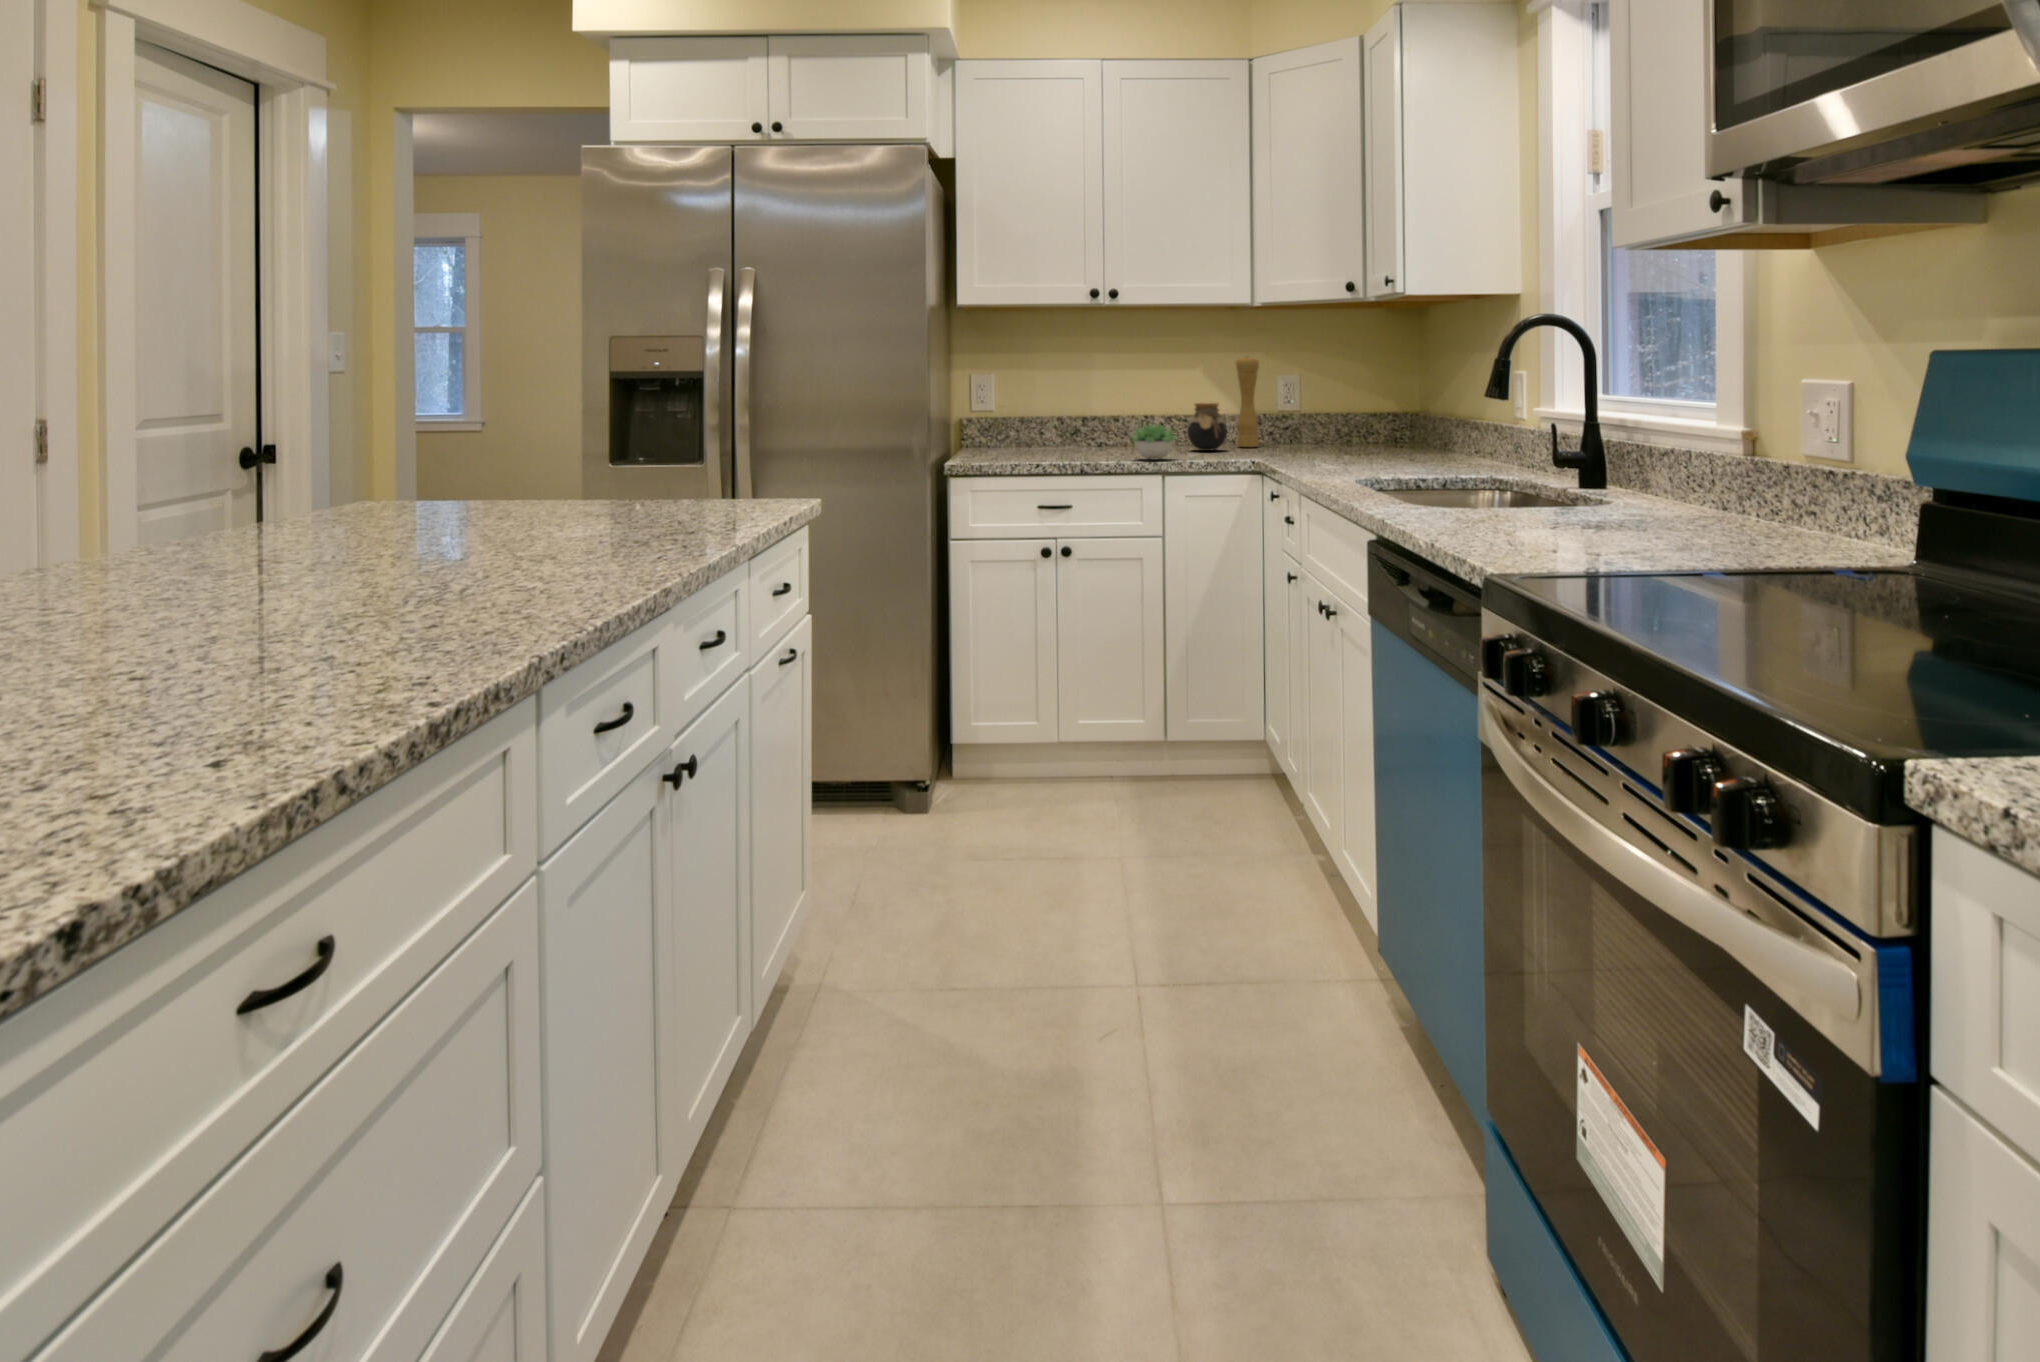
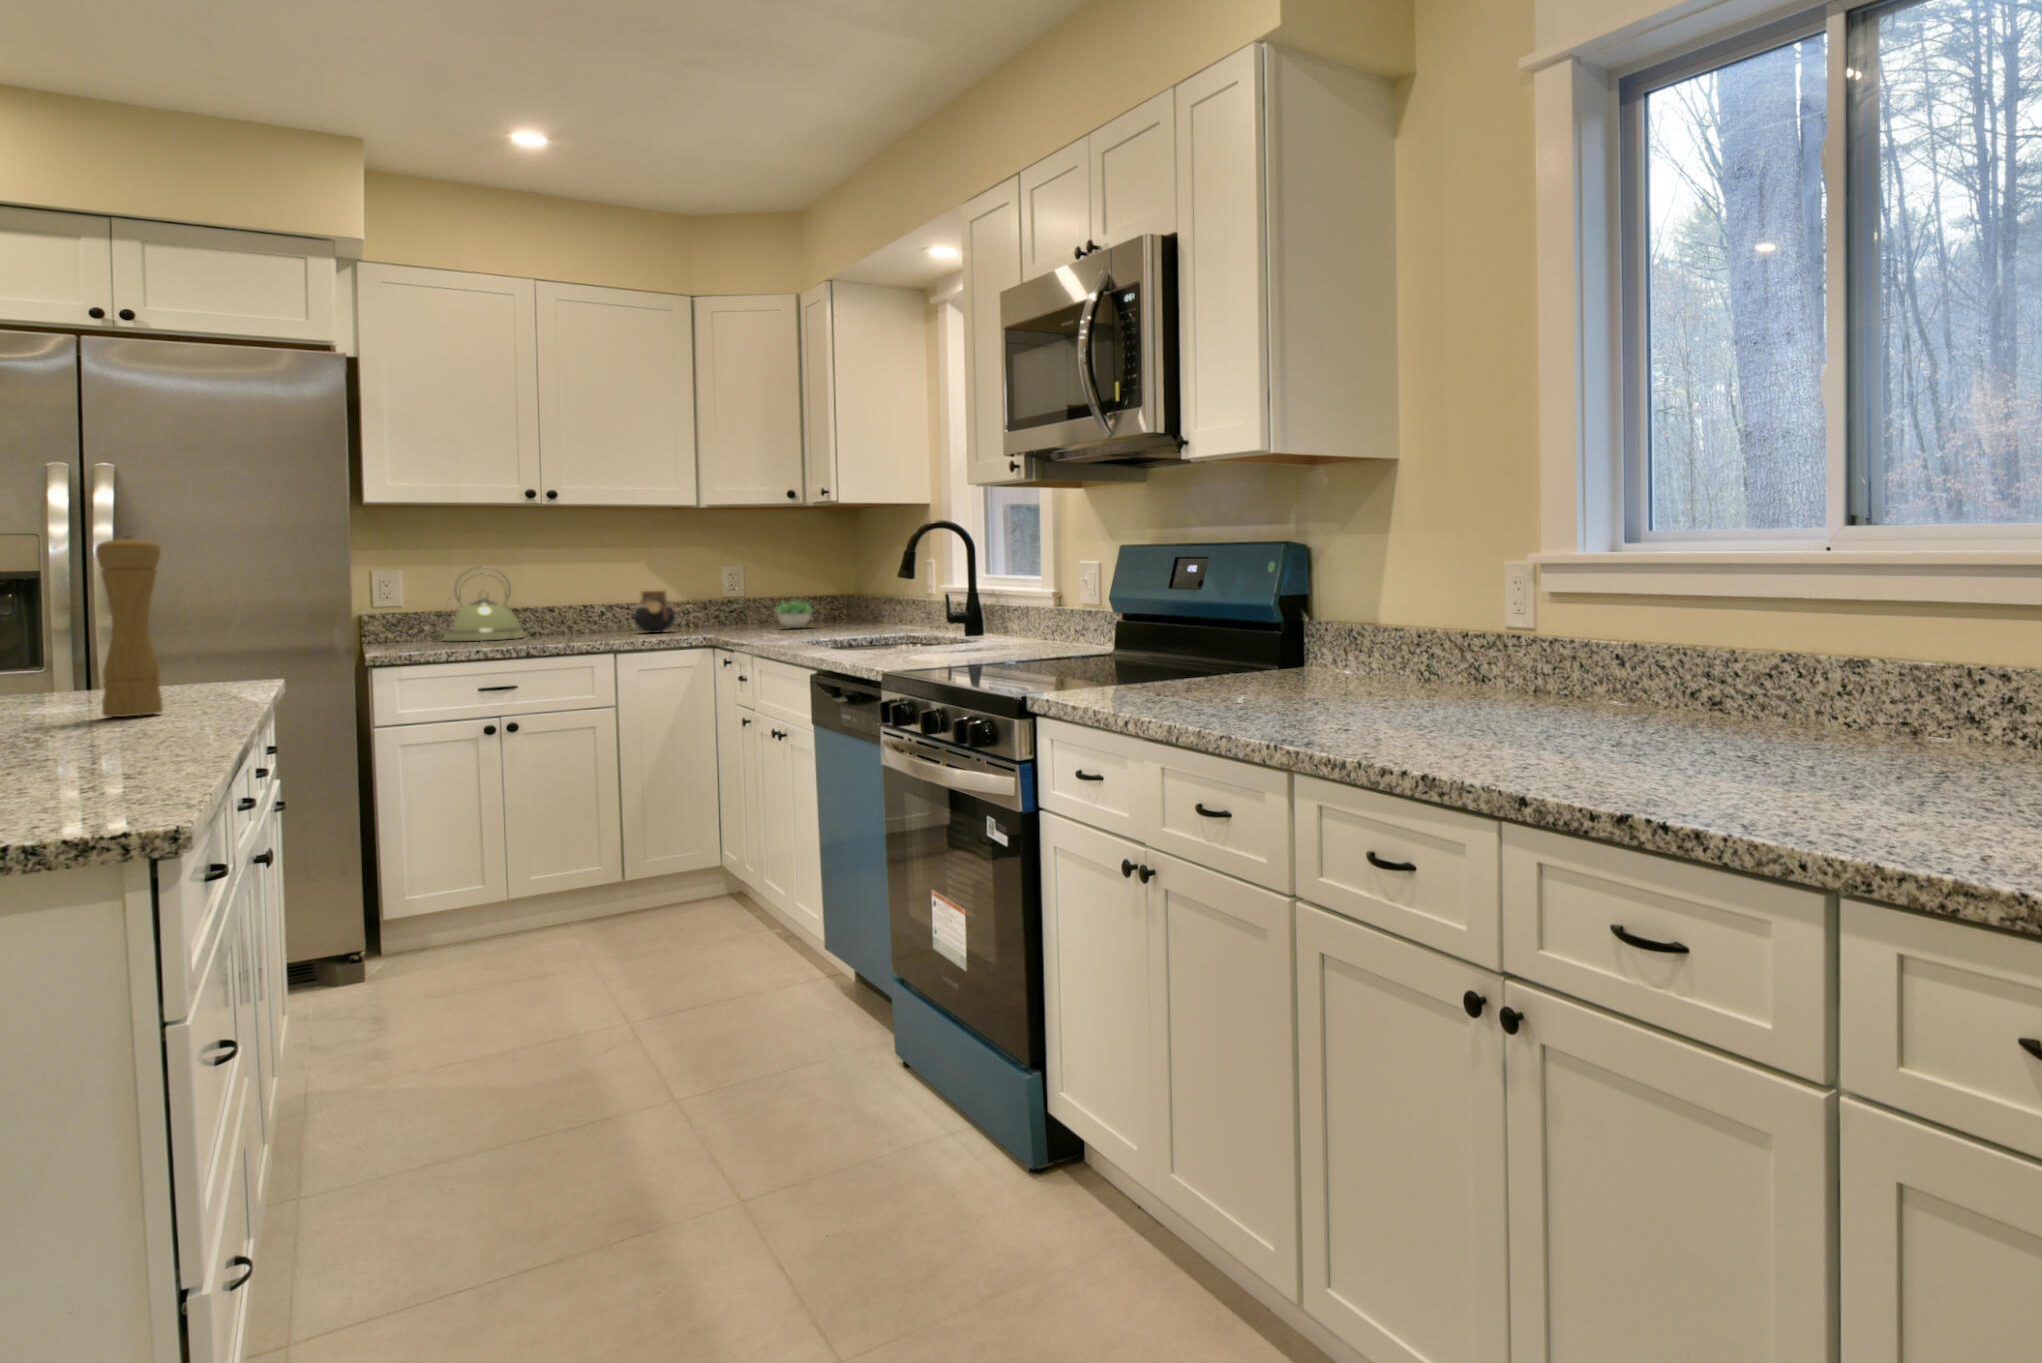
pepper mill: present [1236,357,1259,447] -> present [95,536,163,717]
kettle: none [1018,374,1092,451] -> present [444,566,523,641]
succulent plant: present [1131,425,1177,460] -> present [775,601,813,628]

